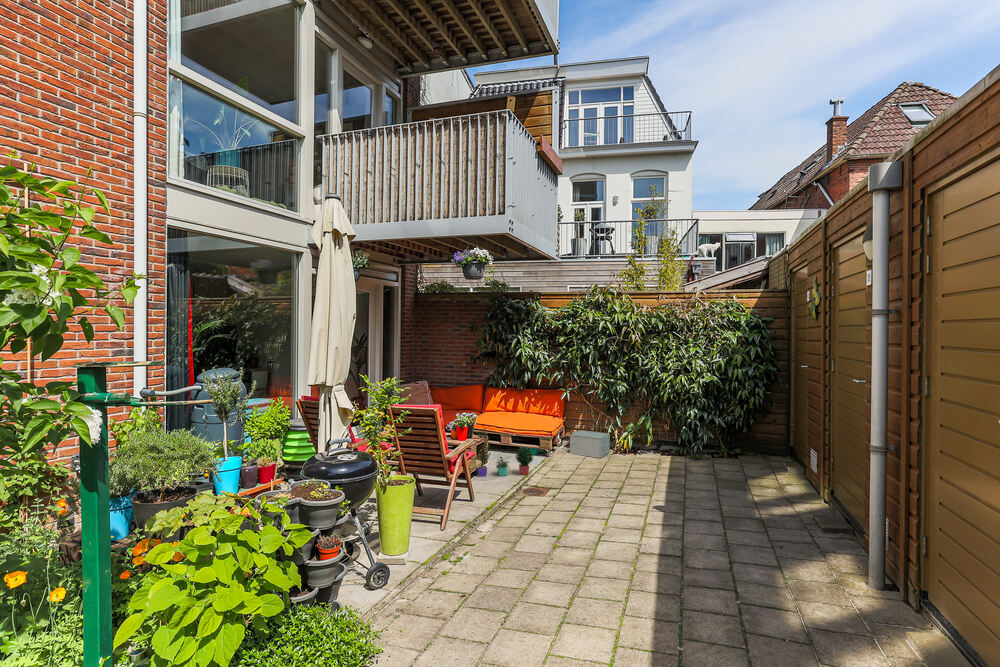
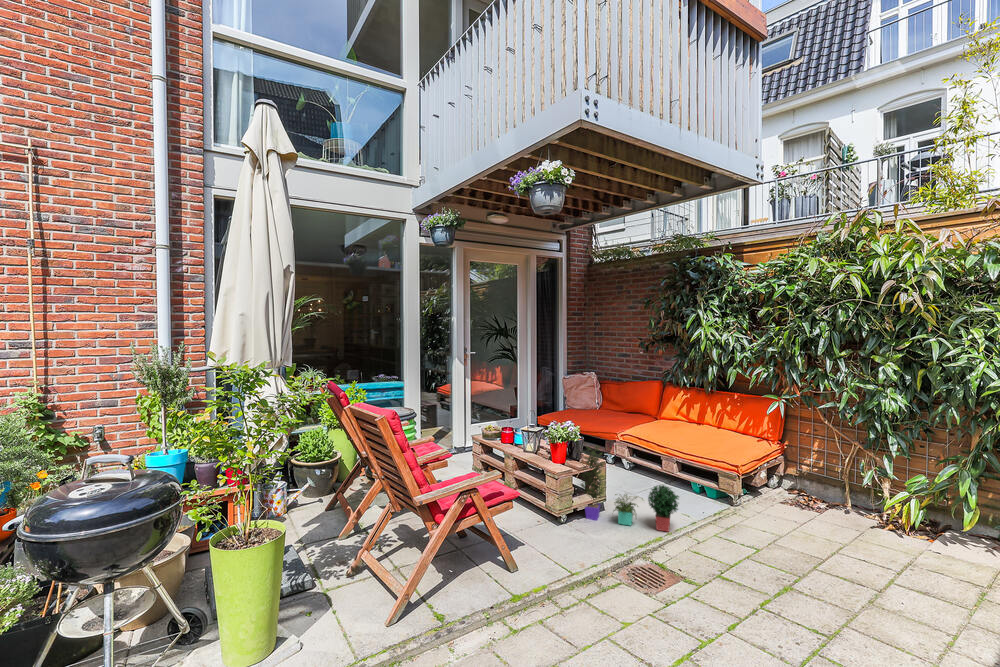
storage box: present [570,430,610,458] -> none [785,466,873,524]

